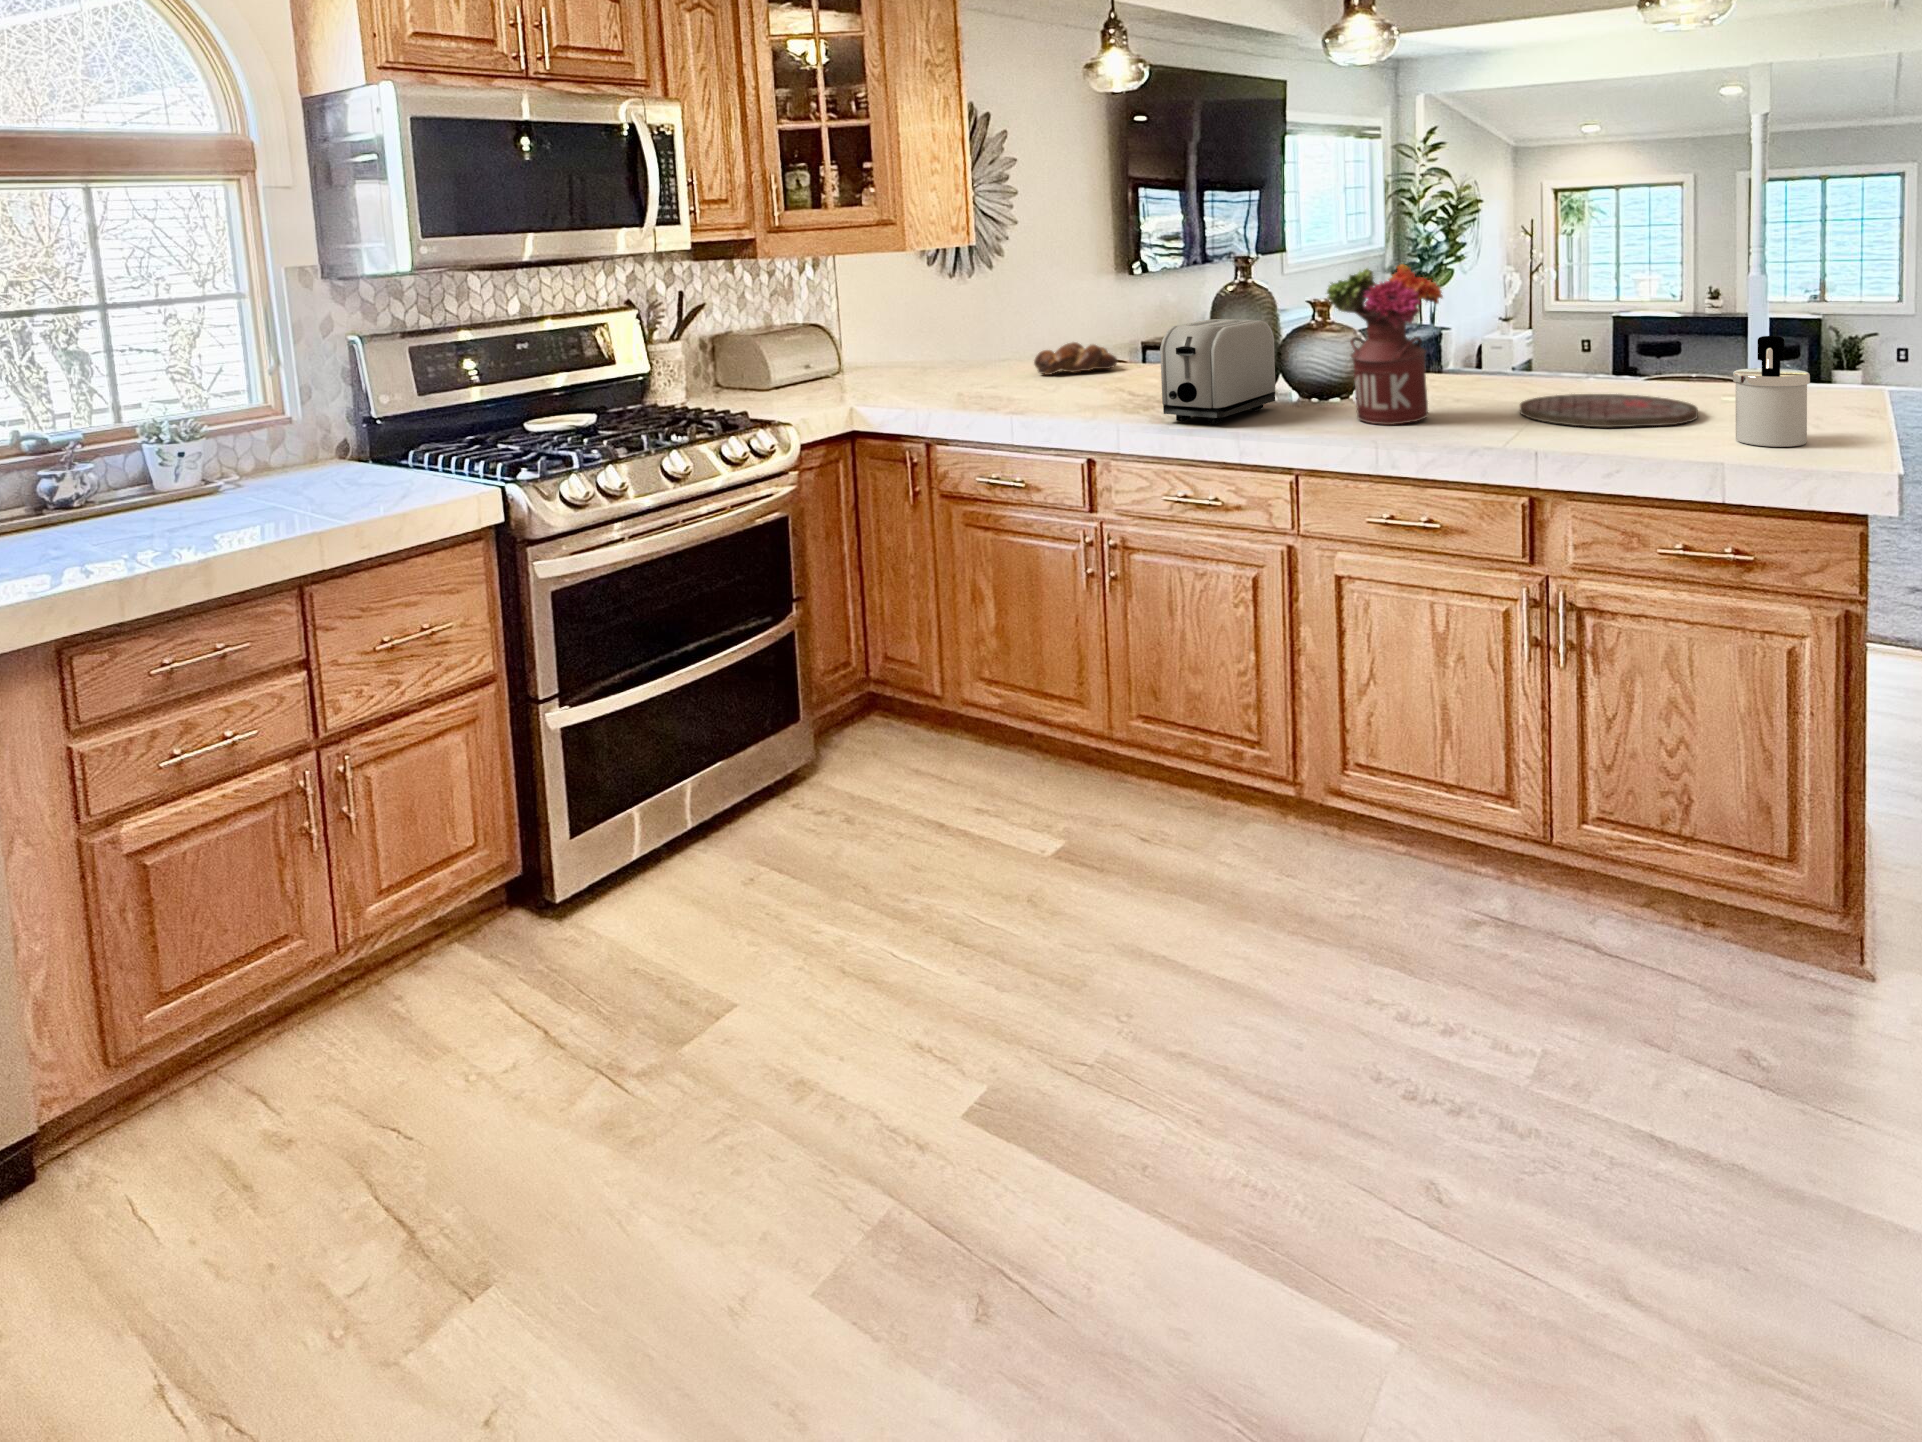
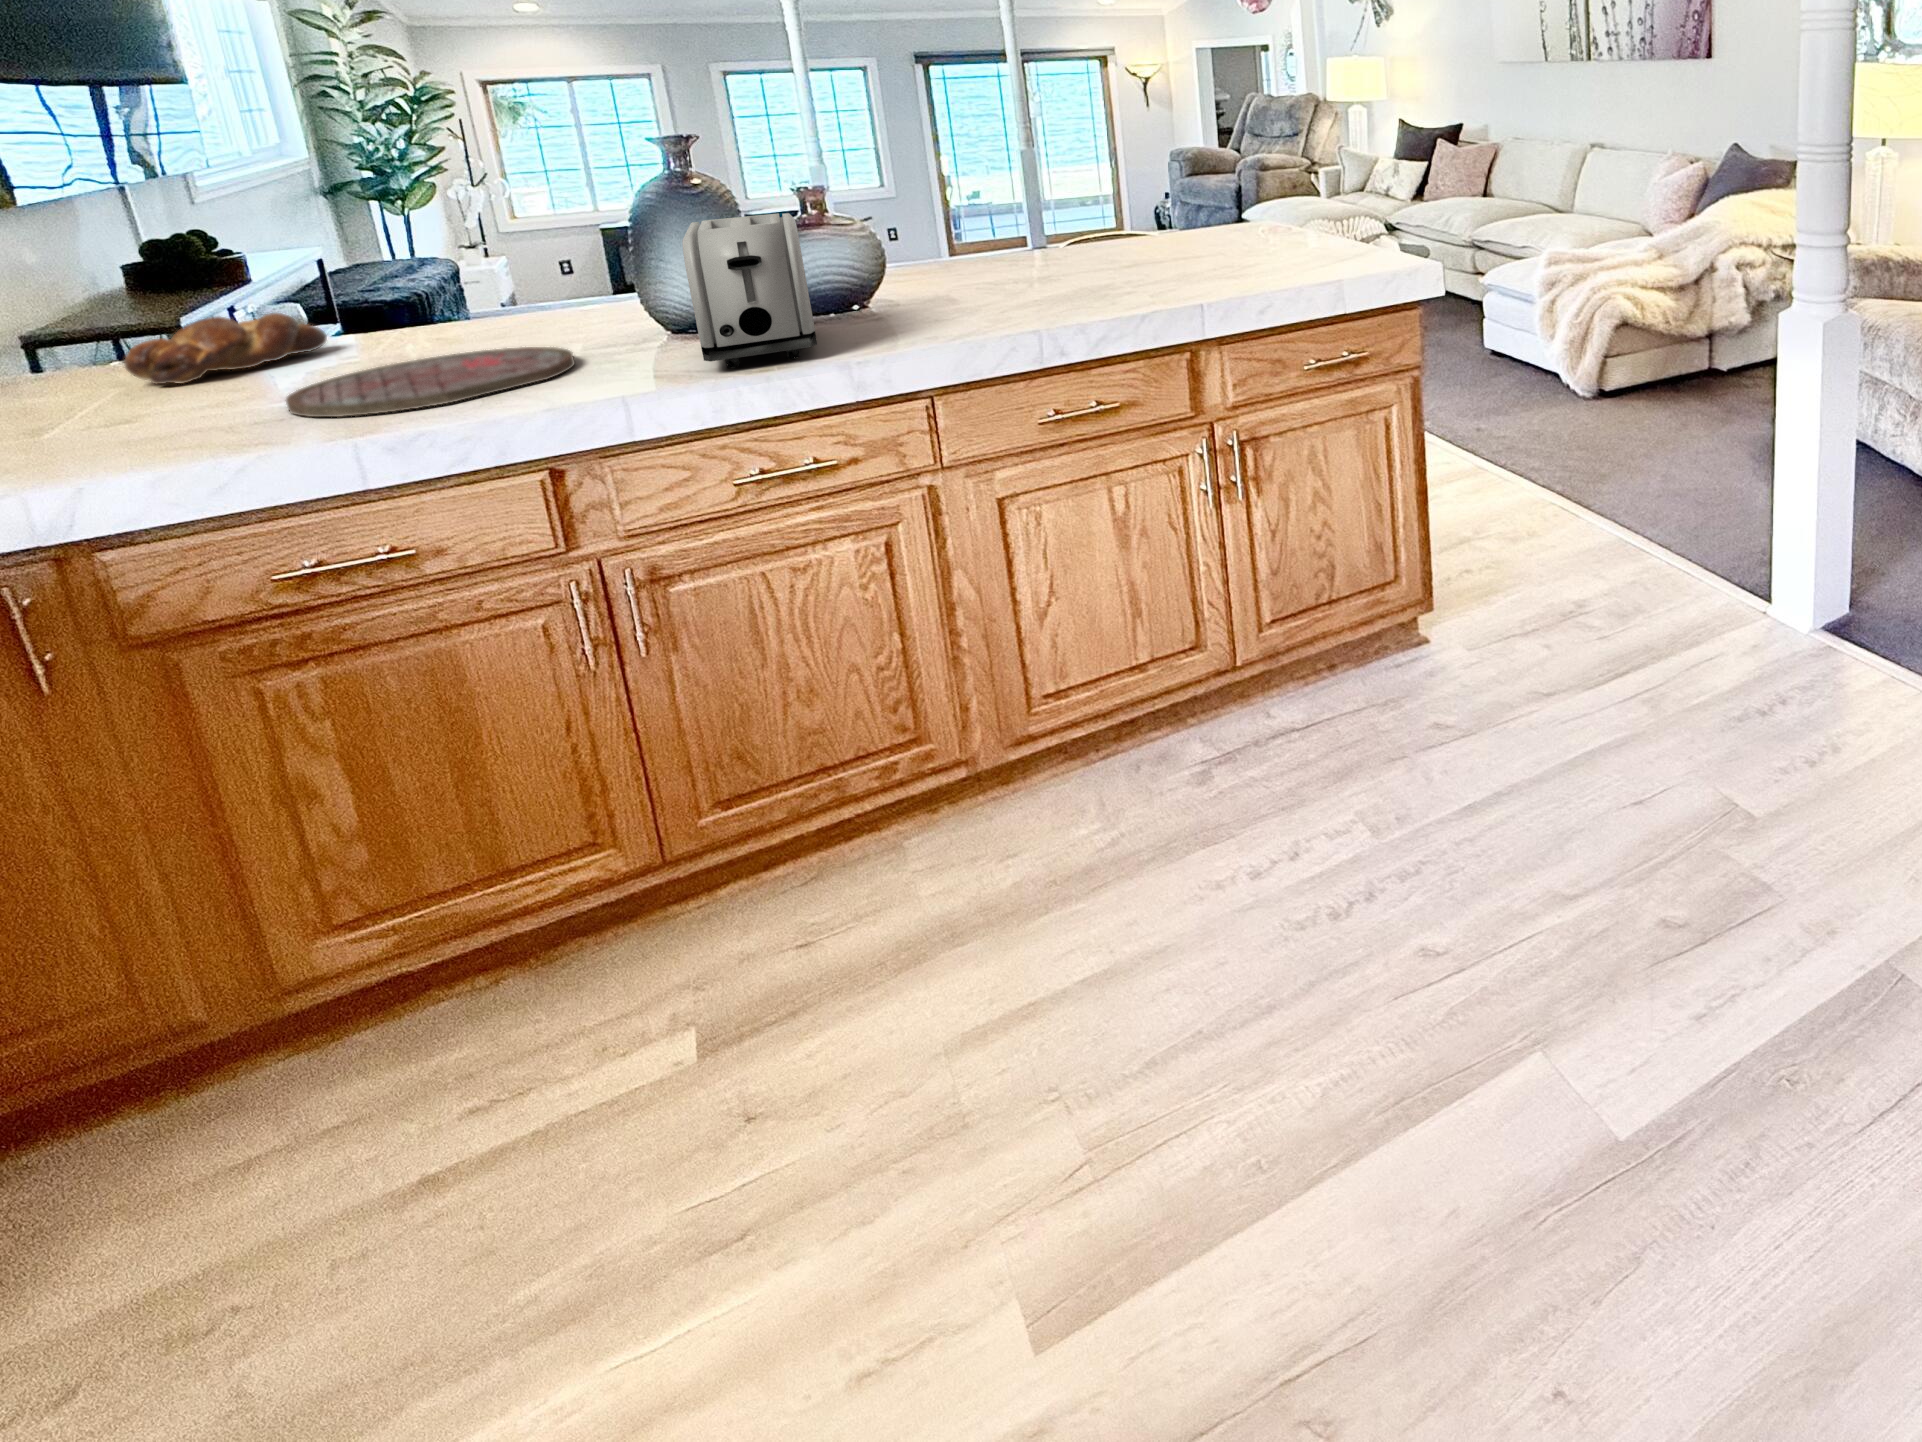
flower arrangement: present [1327,264,1443,425] -> none [892,124,1032,316]
soap dispenser: present [1733,336,1810,447] -> none [1290,169,1348,263]
cutting board: present [1520,394,1698,428] -> present [286,347,574,417]

